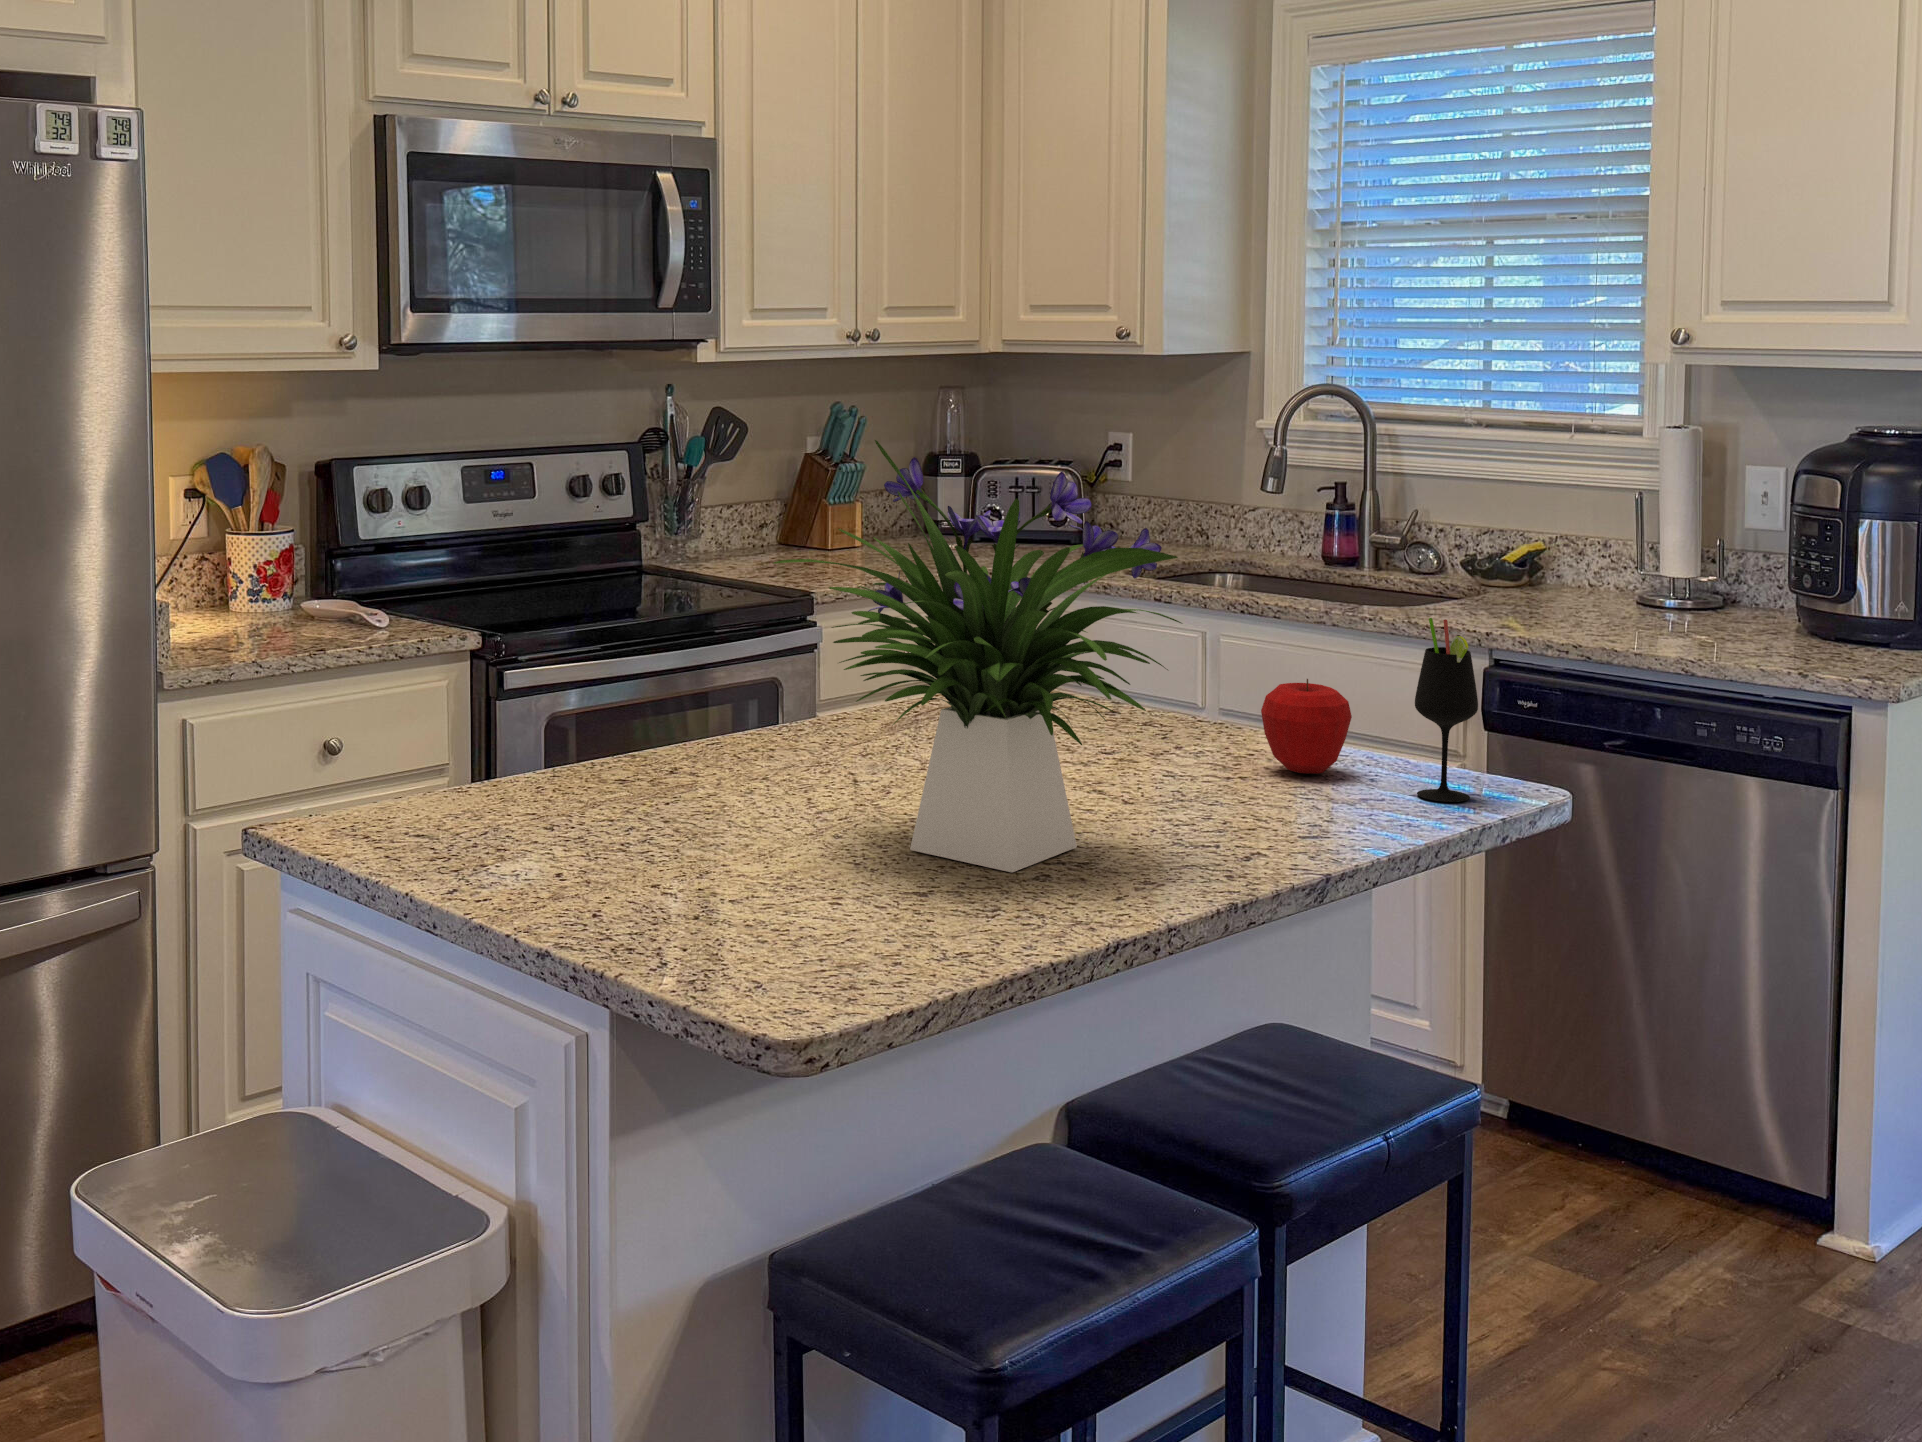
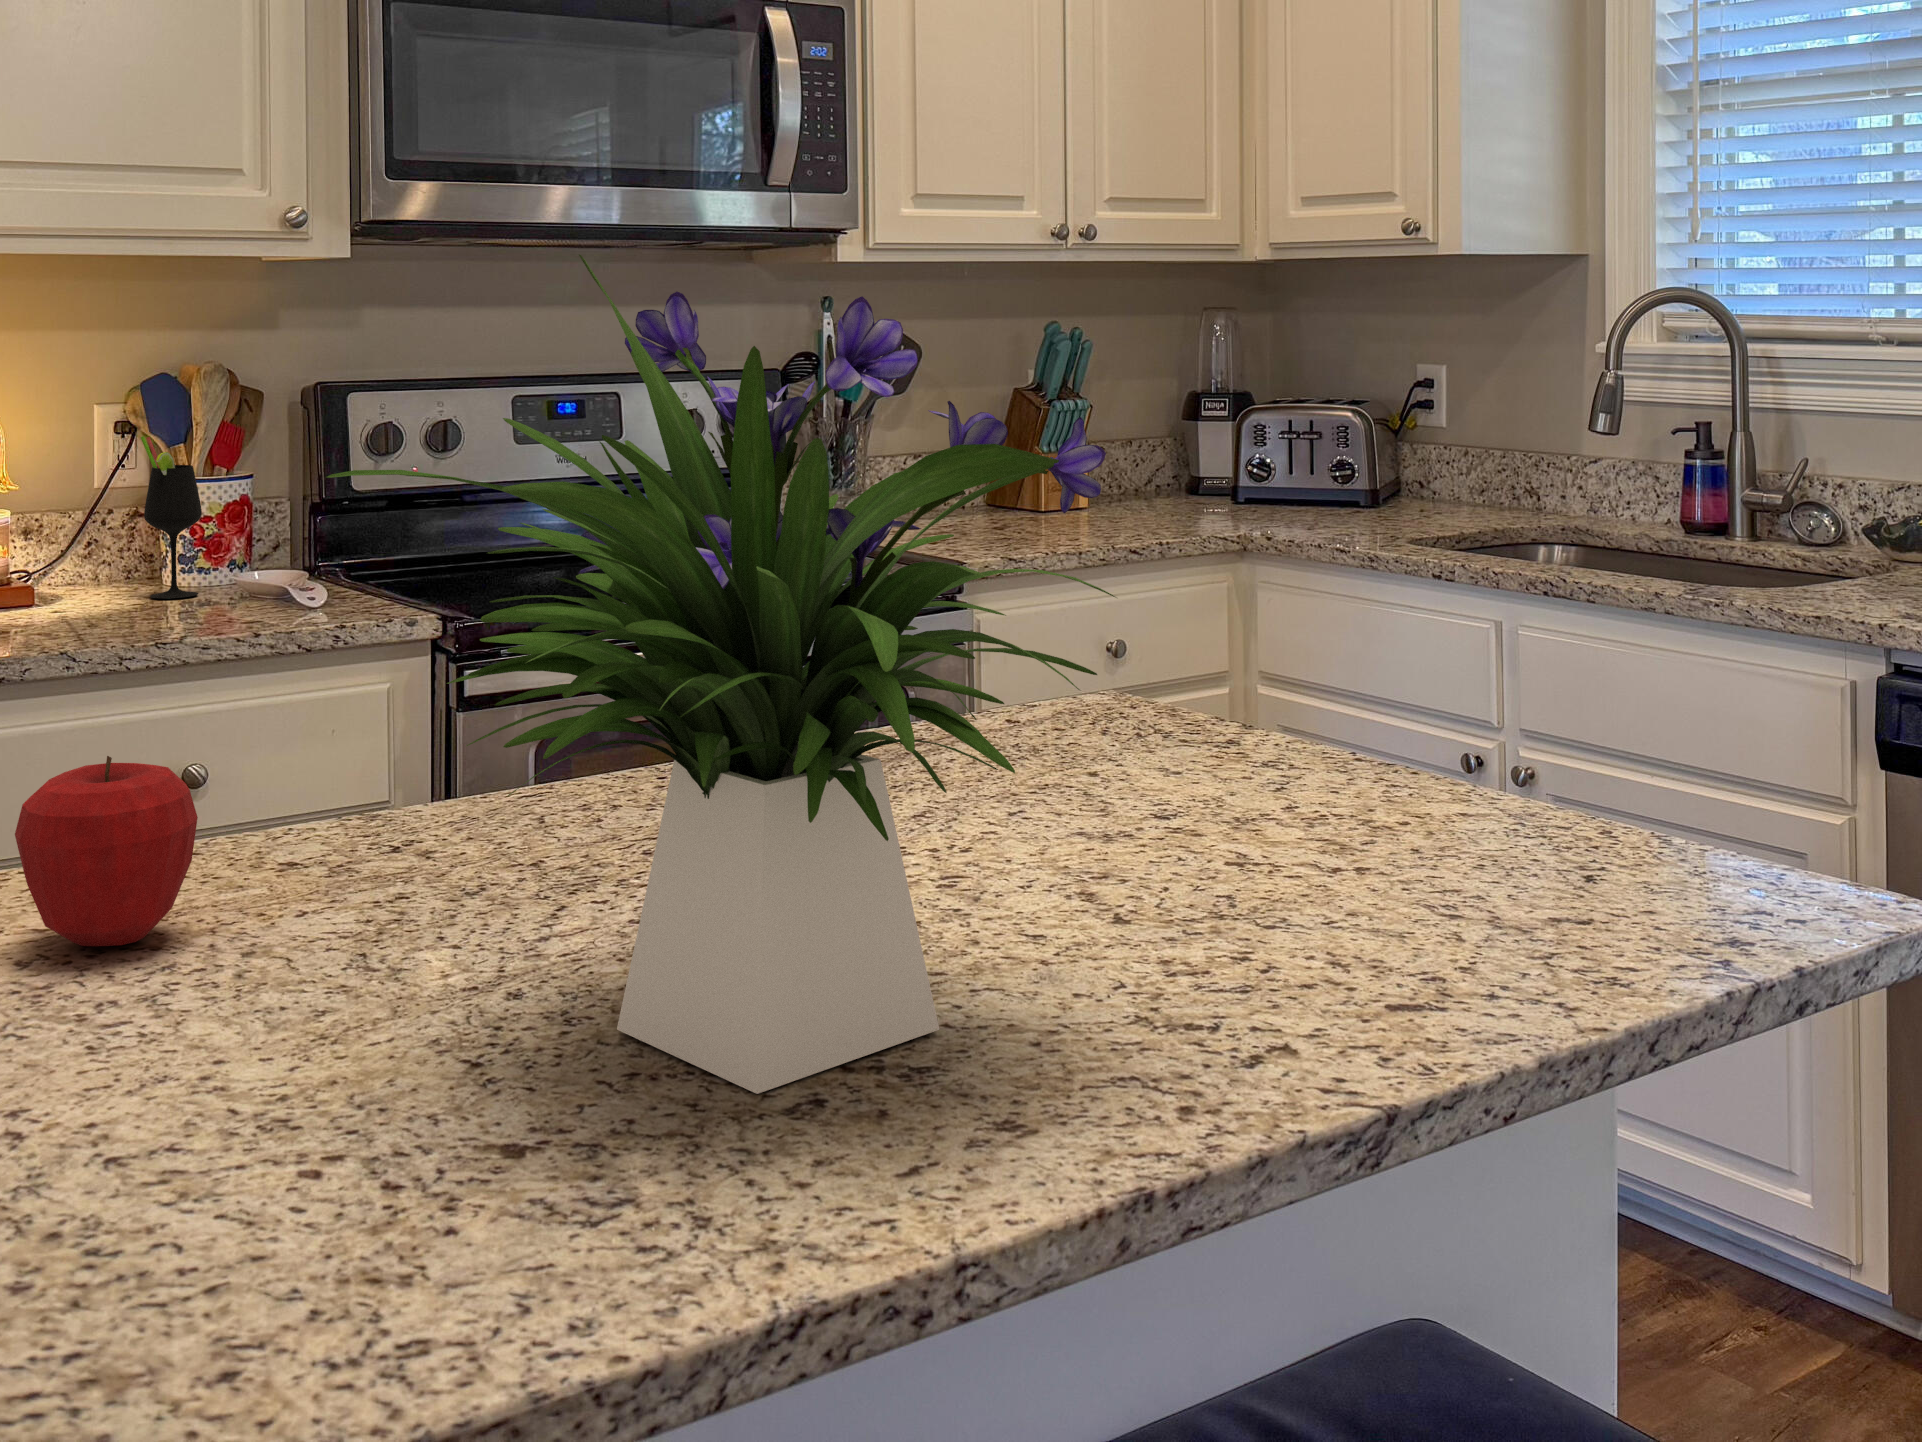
wine glass: present [1415,618,1478,802] -> present [141,436,202,599]
apple: present [1261,679,1352,774] -> present [15,756,198,946]

